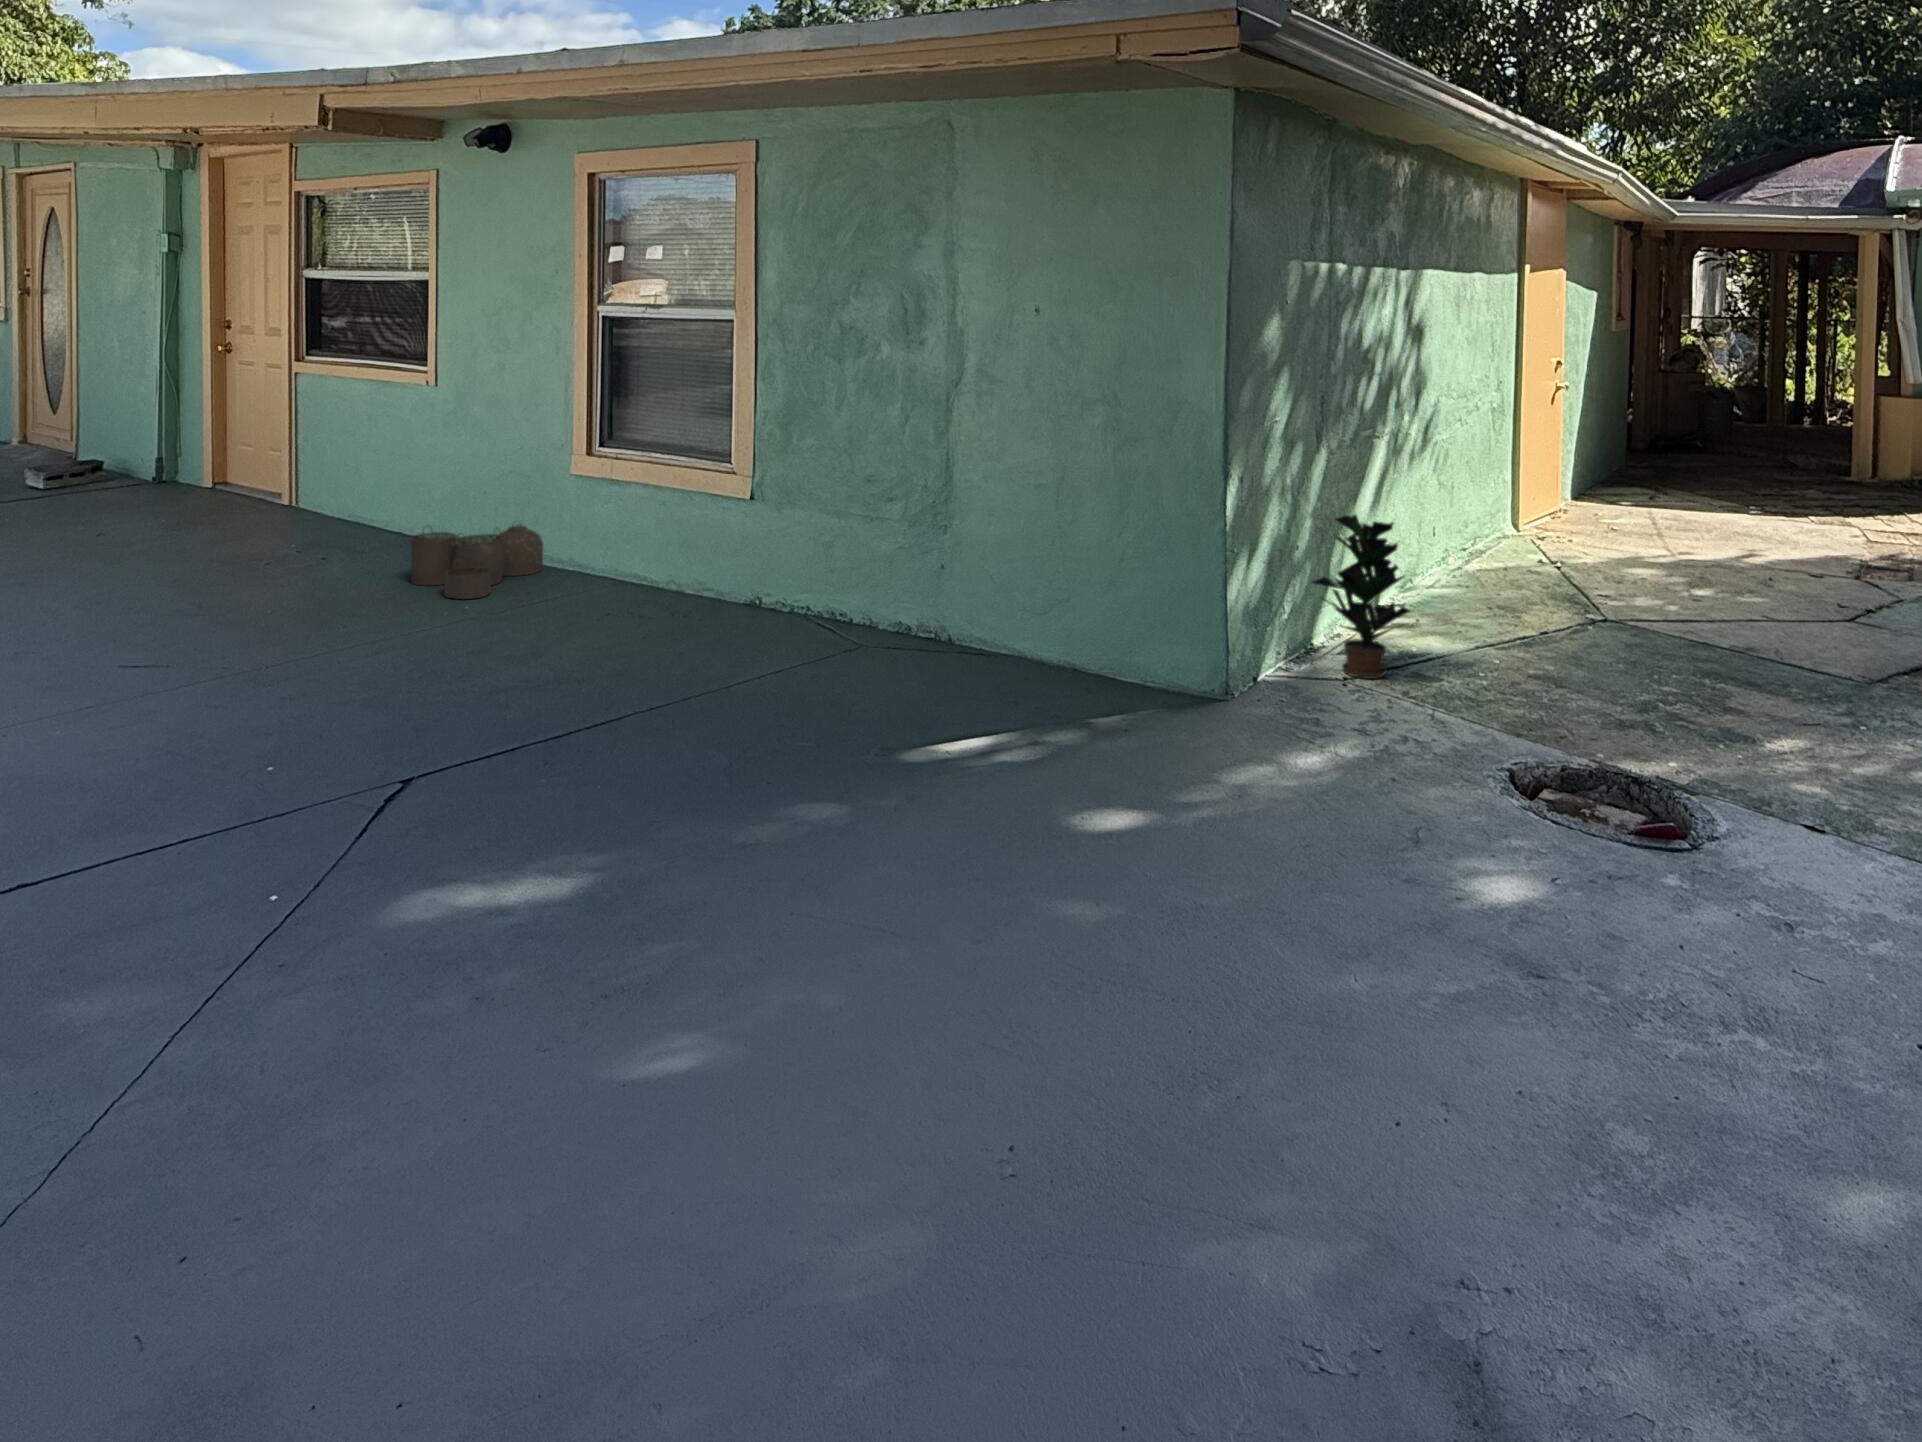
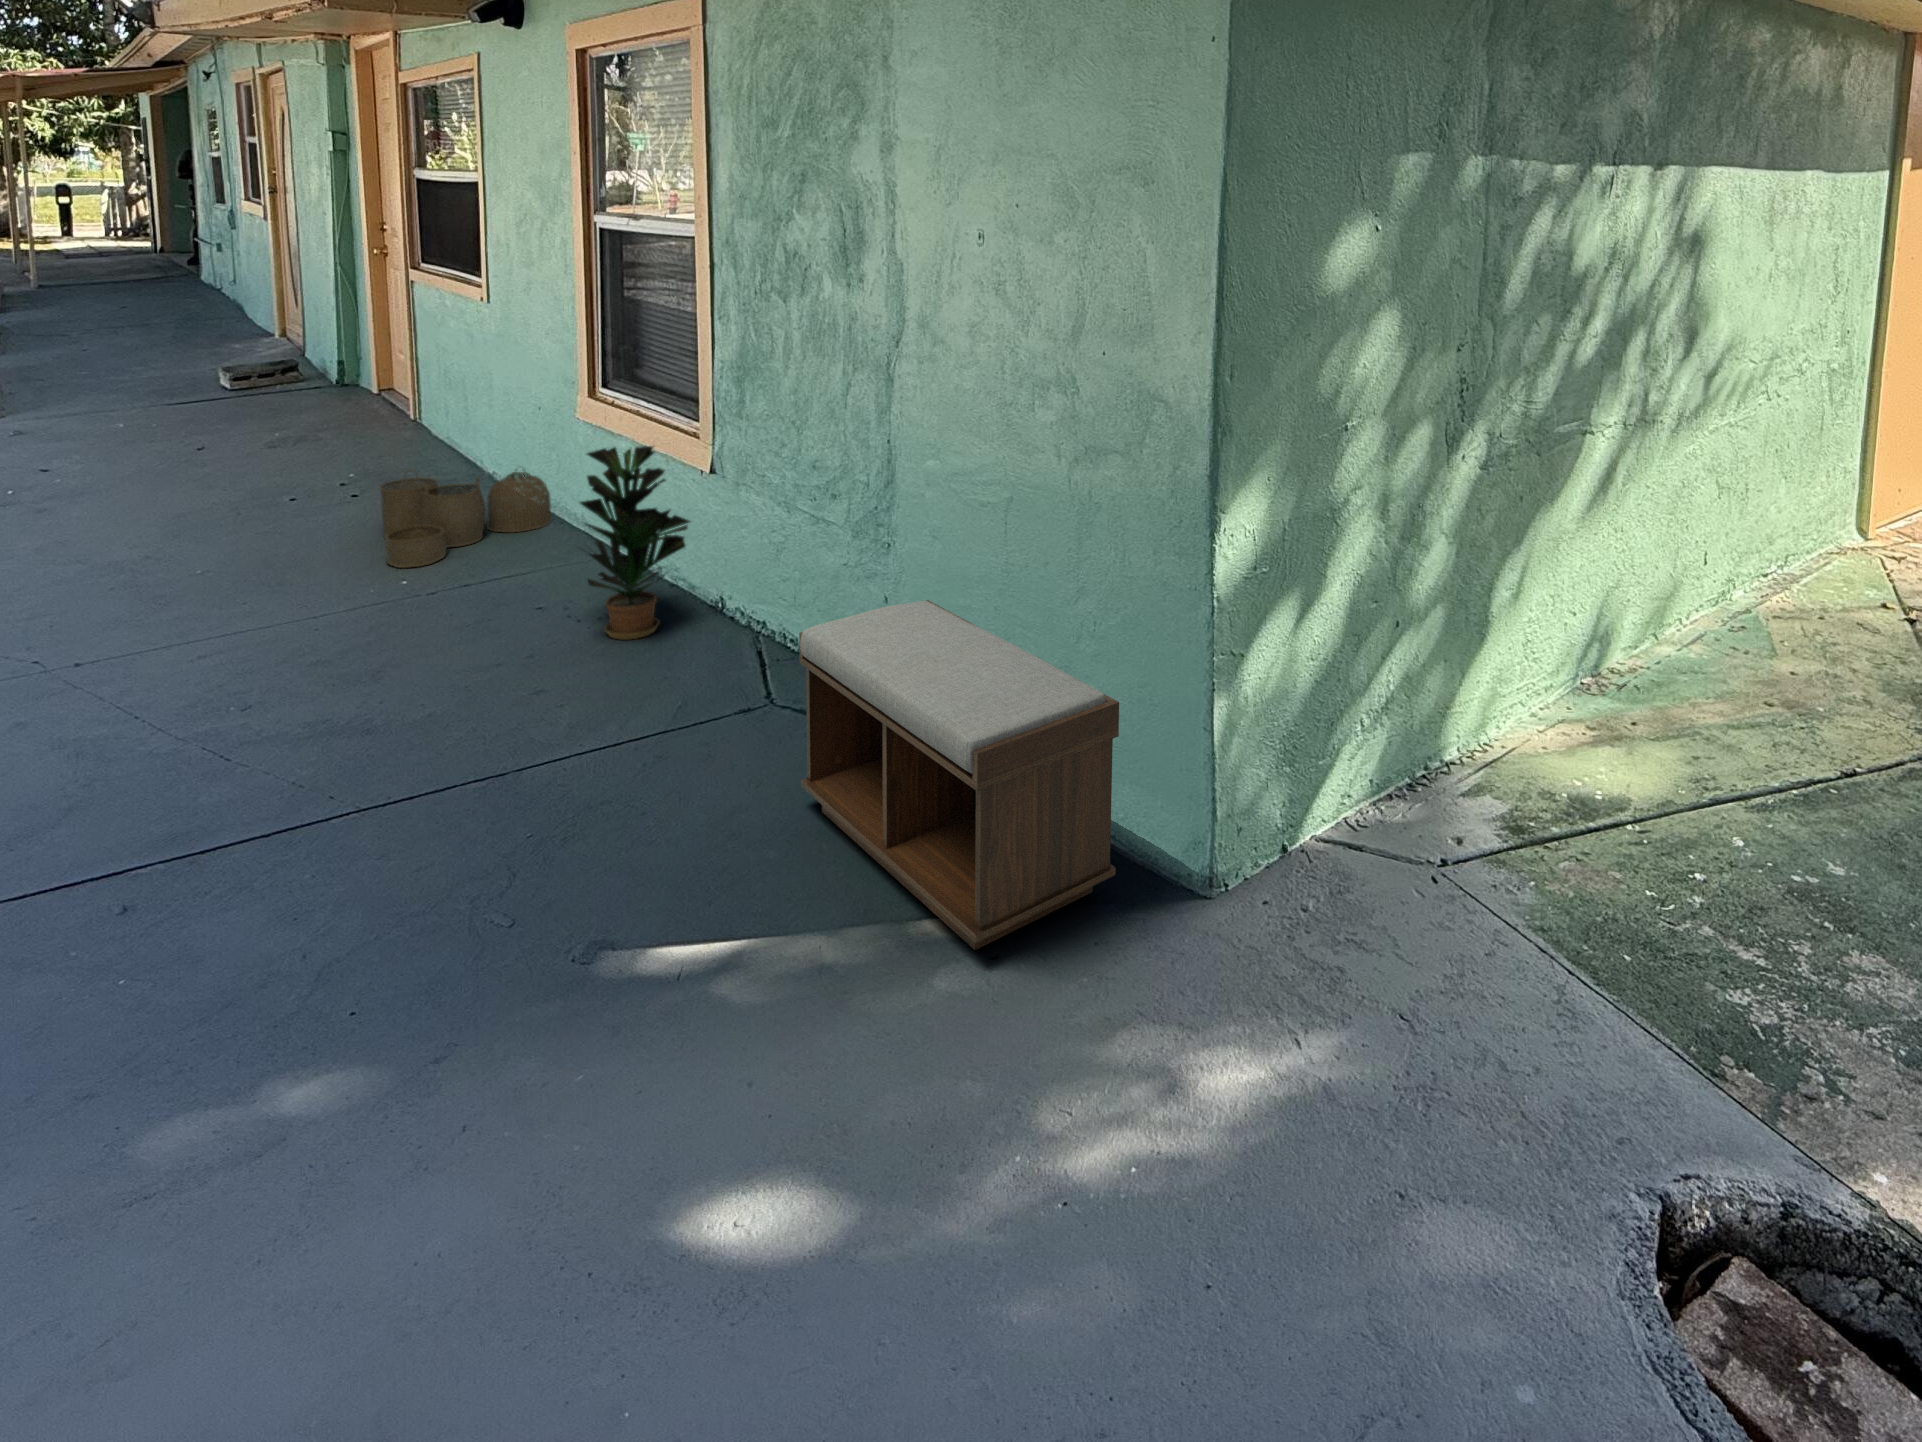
potted plant: present [1312,515,1411,679] -> present [580,446,690,640]
bench: none [957,551,1188,725] -> present [799,600,1119,950]

